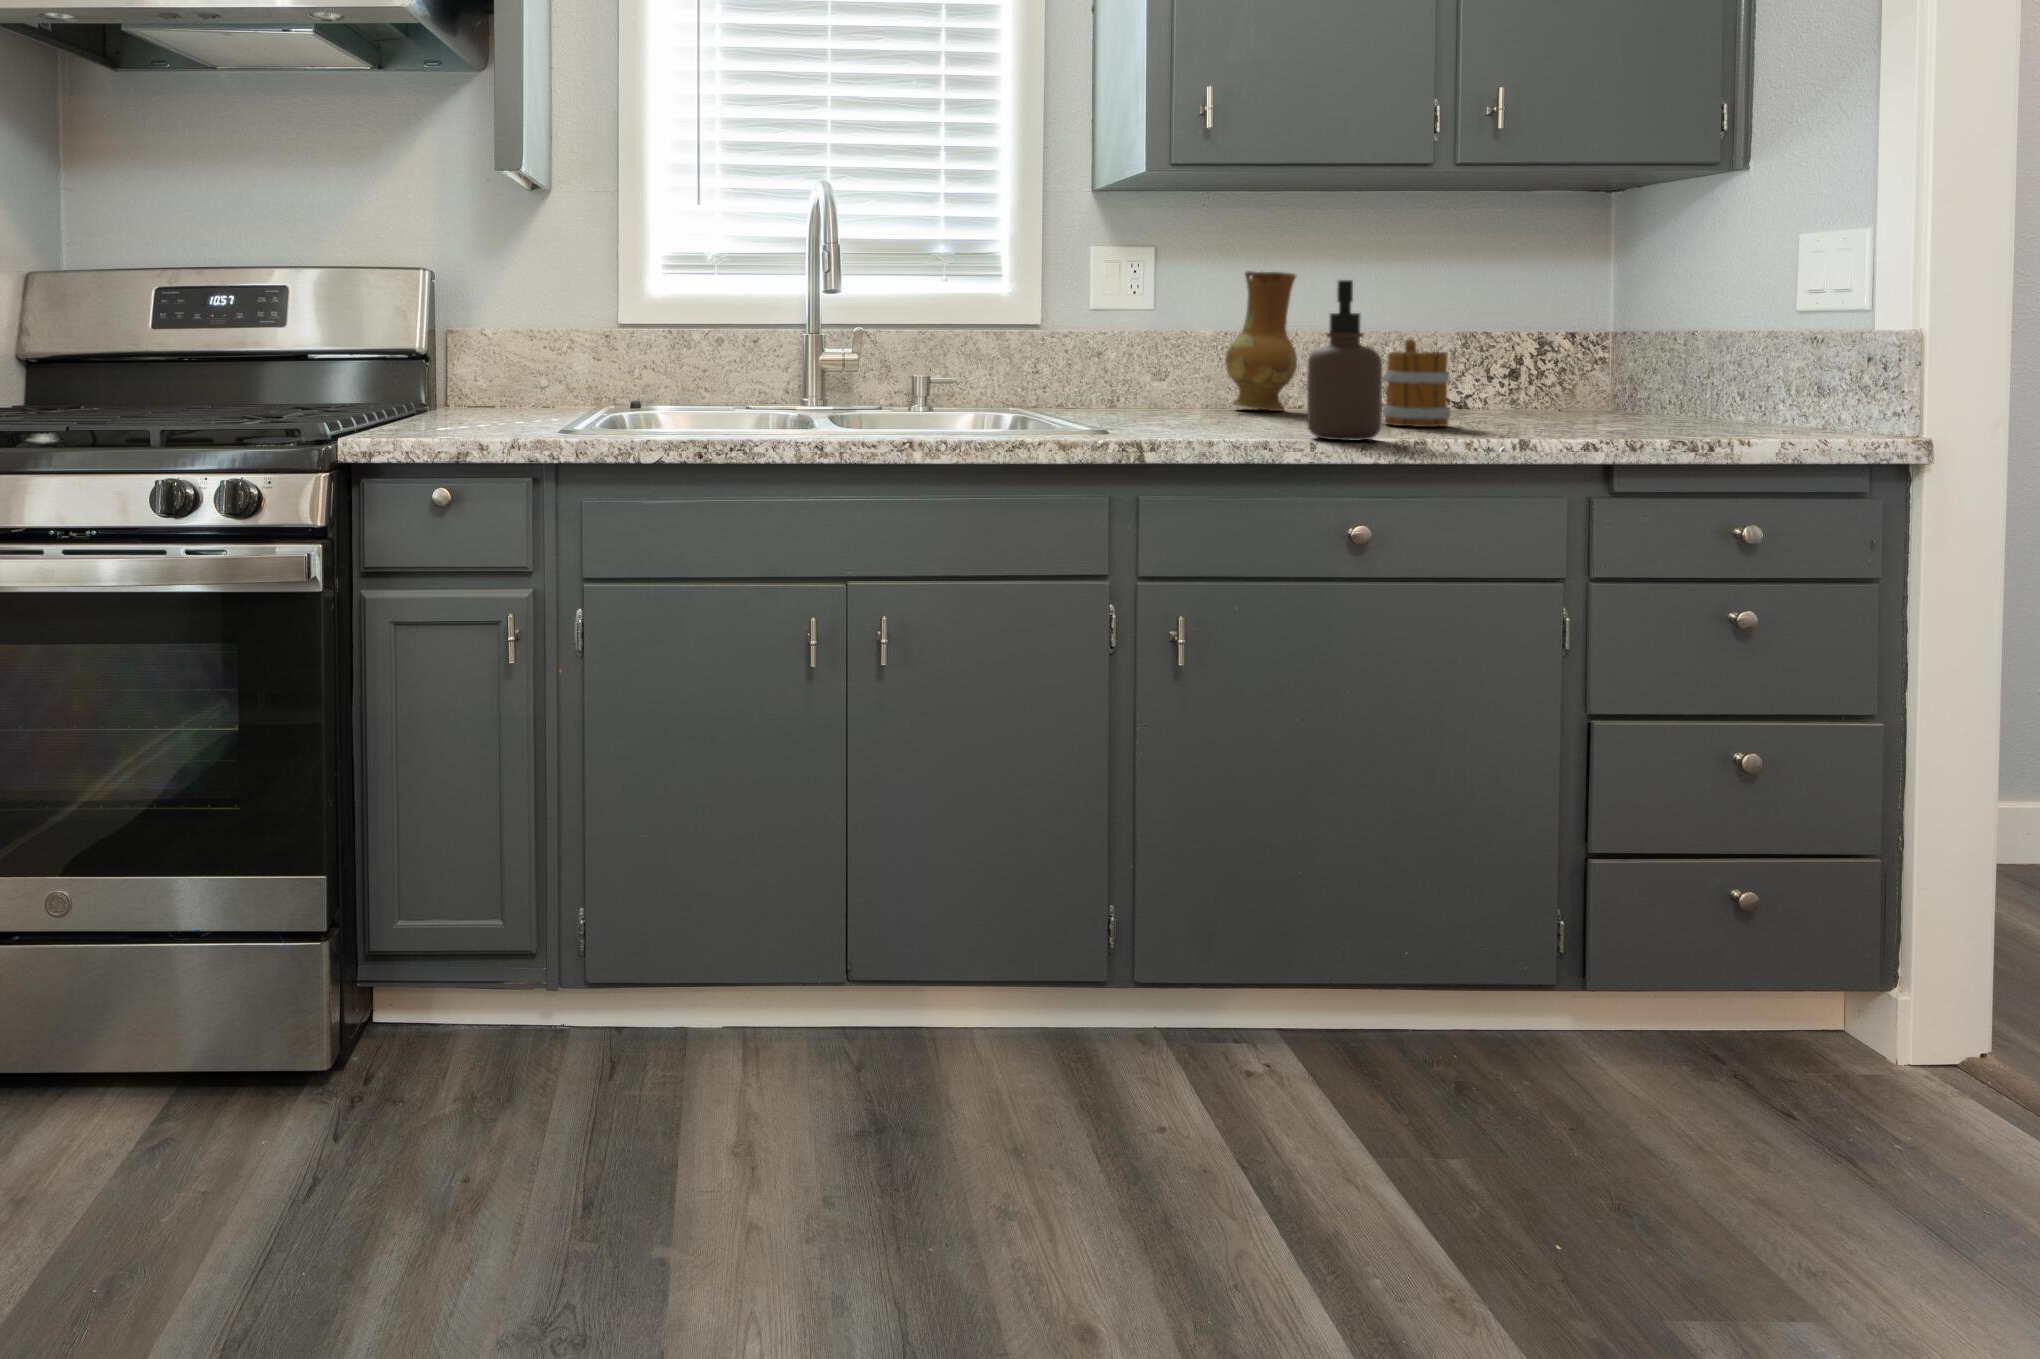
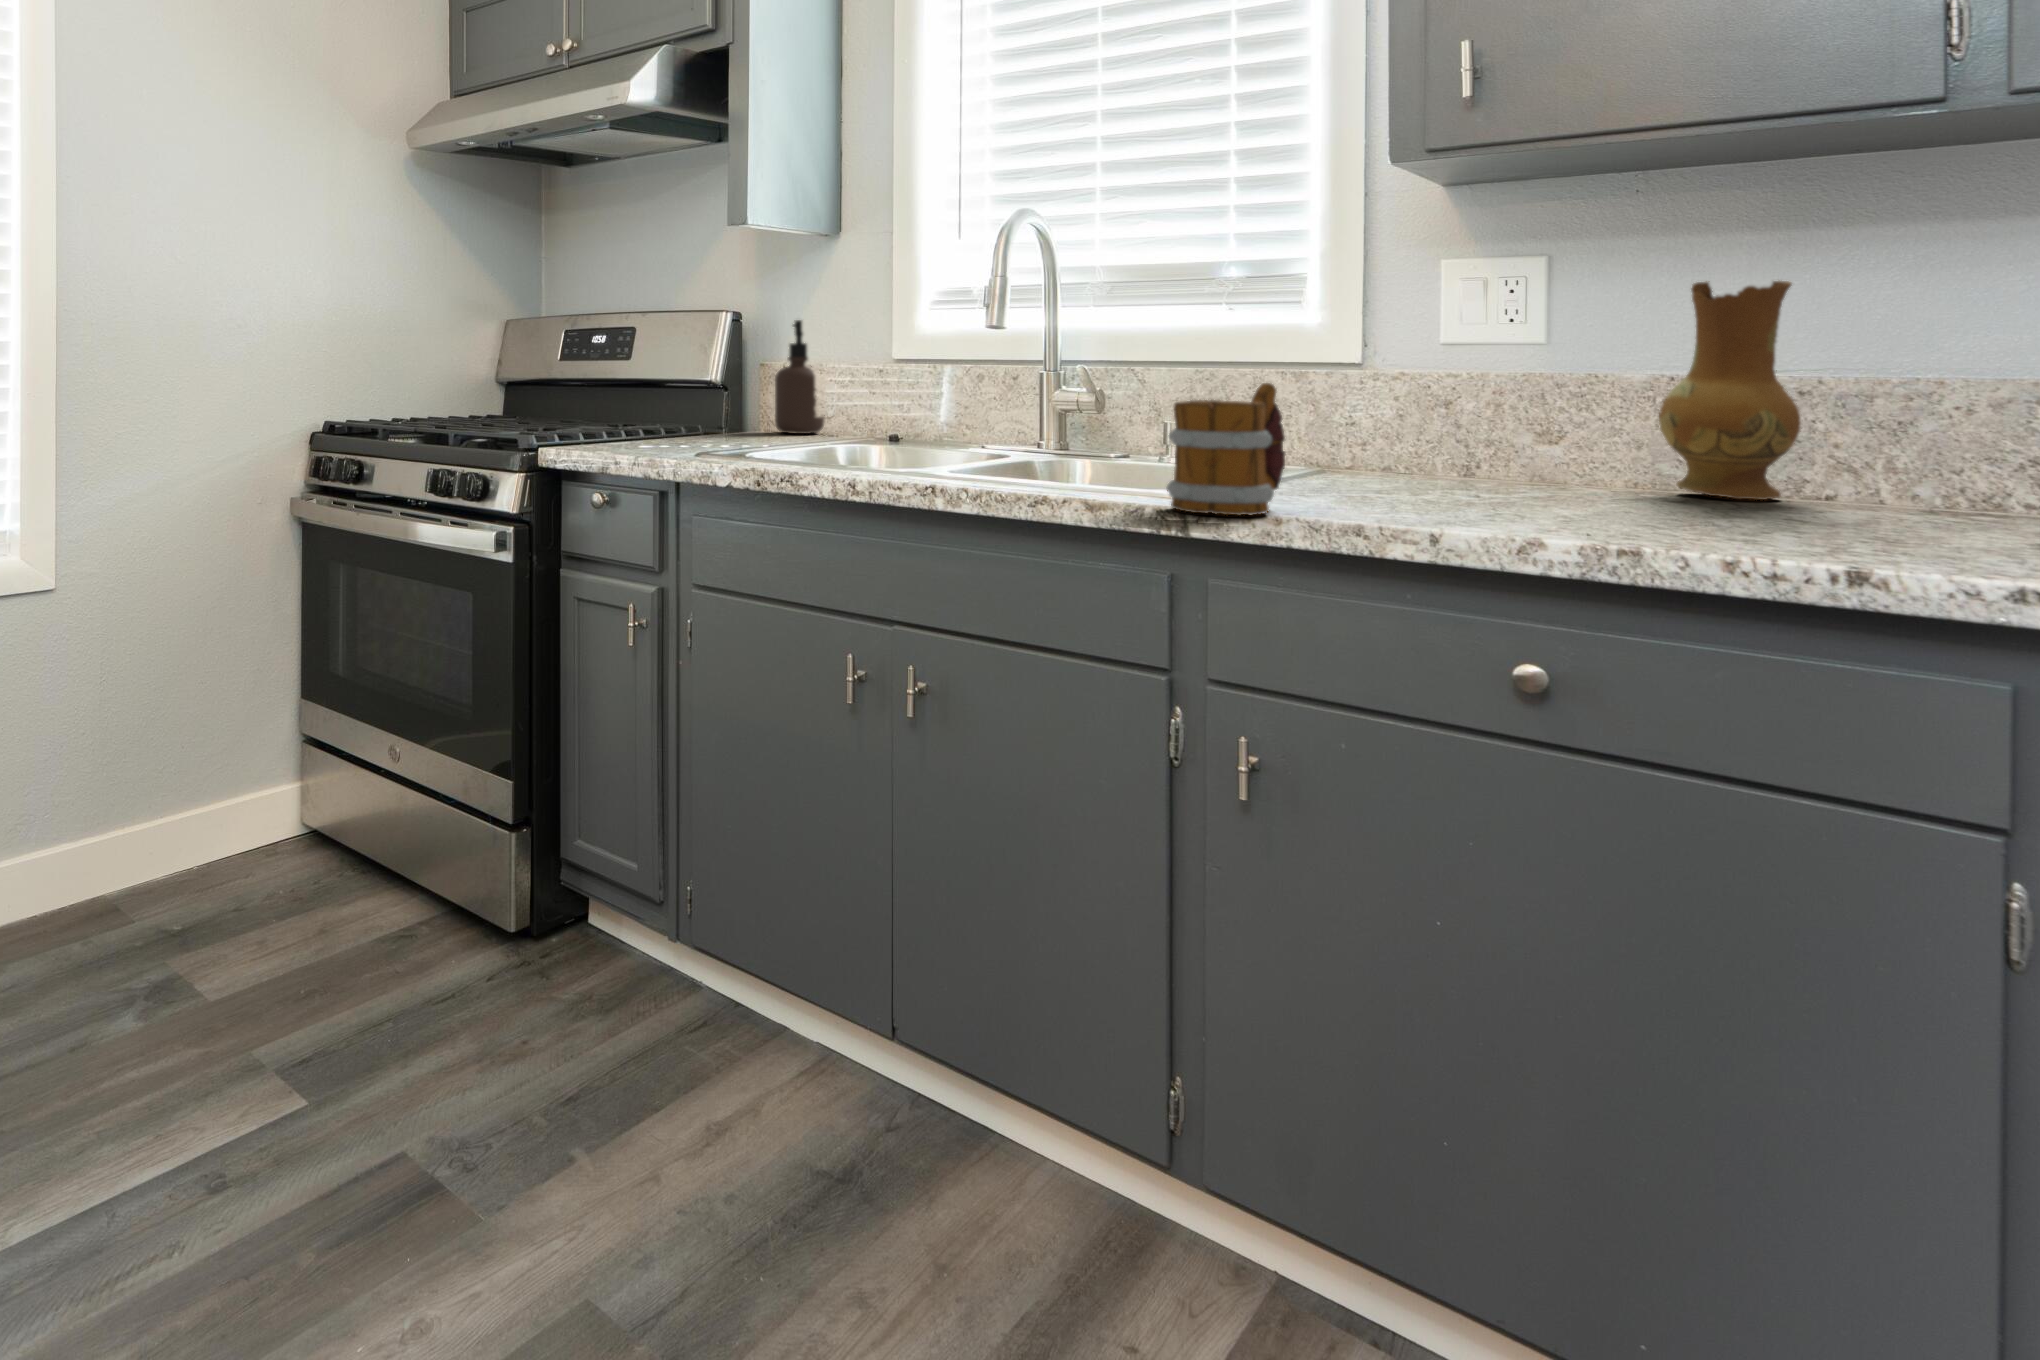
soap dispenser: present [1307,280,1382,440] -> present [775,320,824,434]
mug: present [1383,339,1451,427] -> present [1167,383,1286,515]

